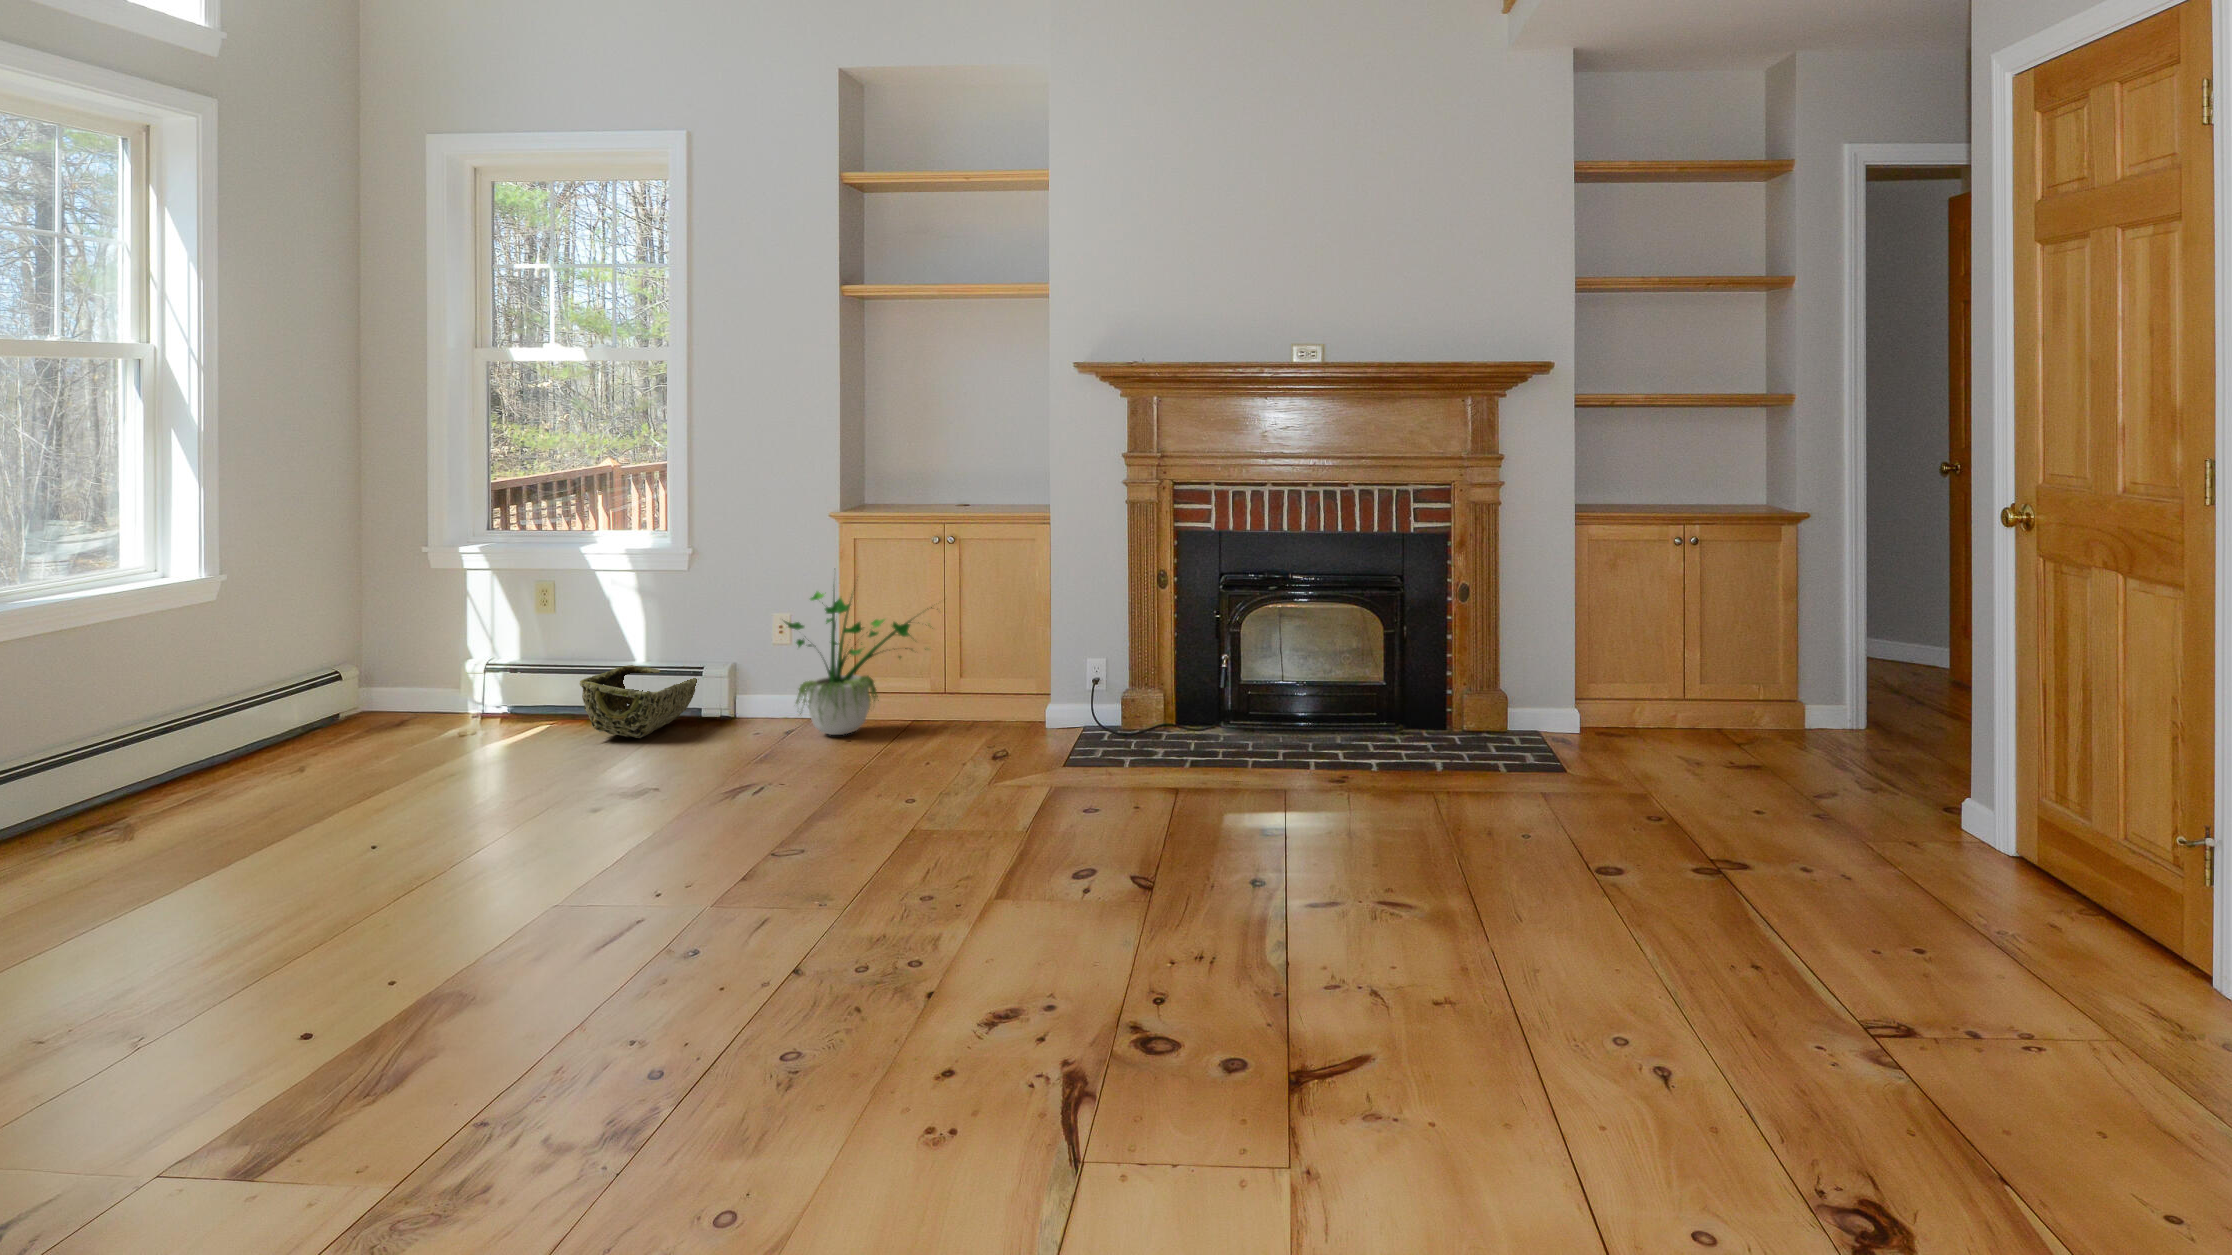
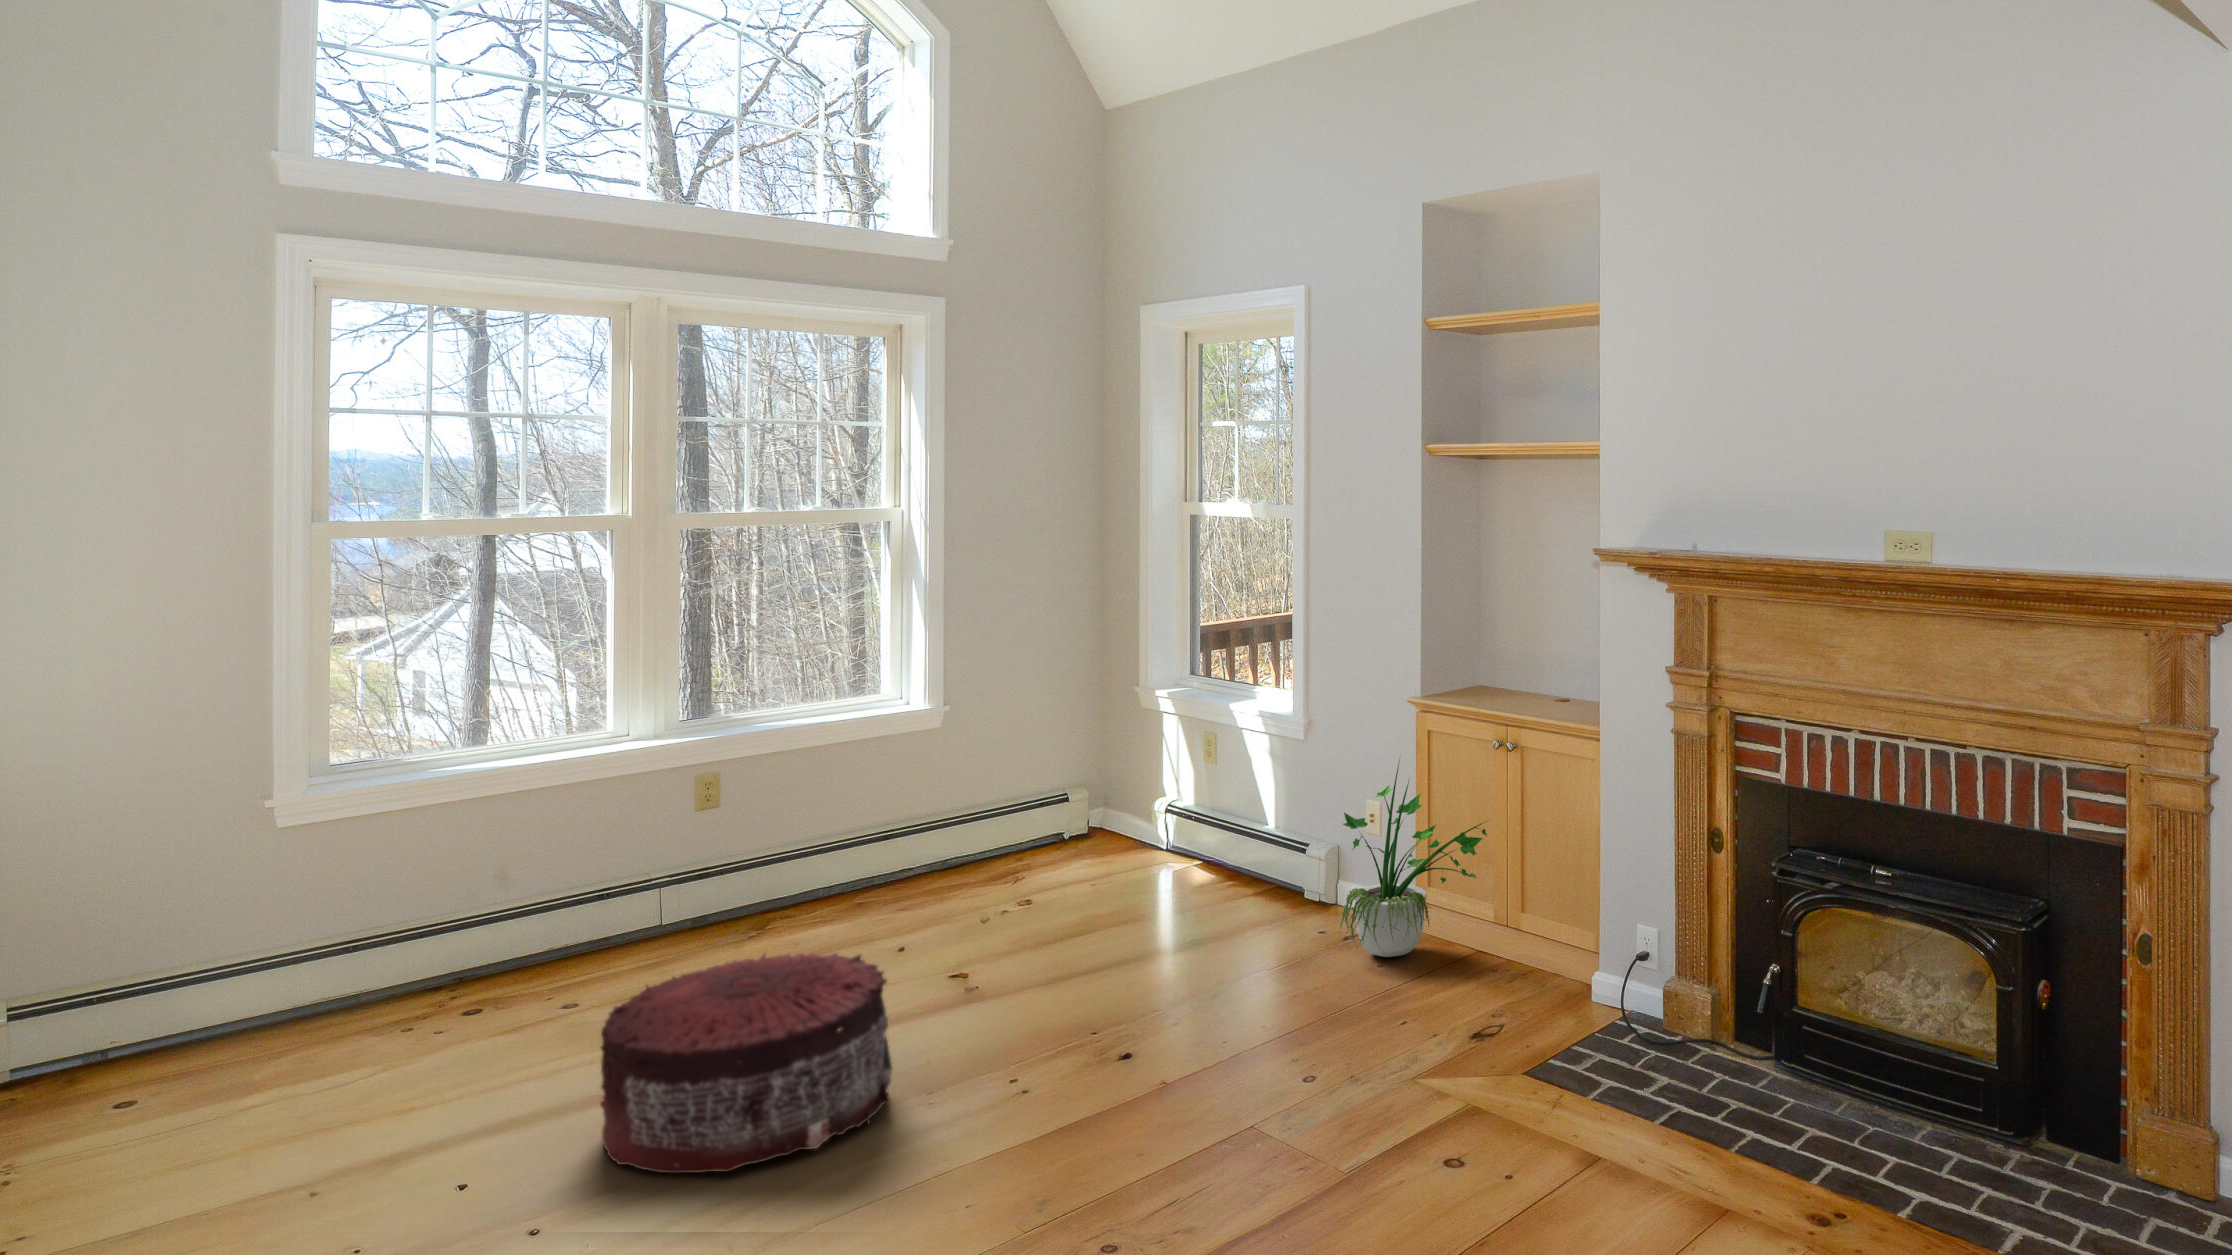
woven basket: present [579,665,697,738] -> none [1171,831,1307,917]
pouf: none [314,752,606,948] -> present [600,953,892,1173]

